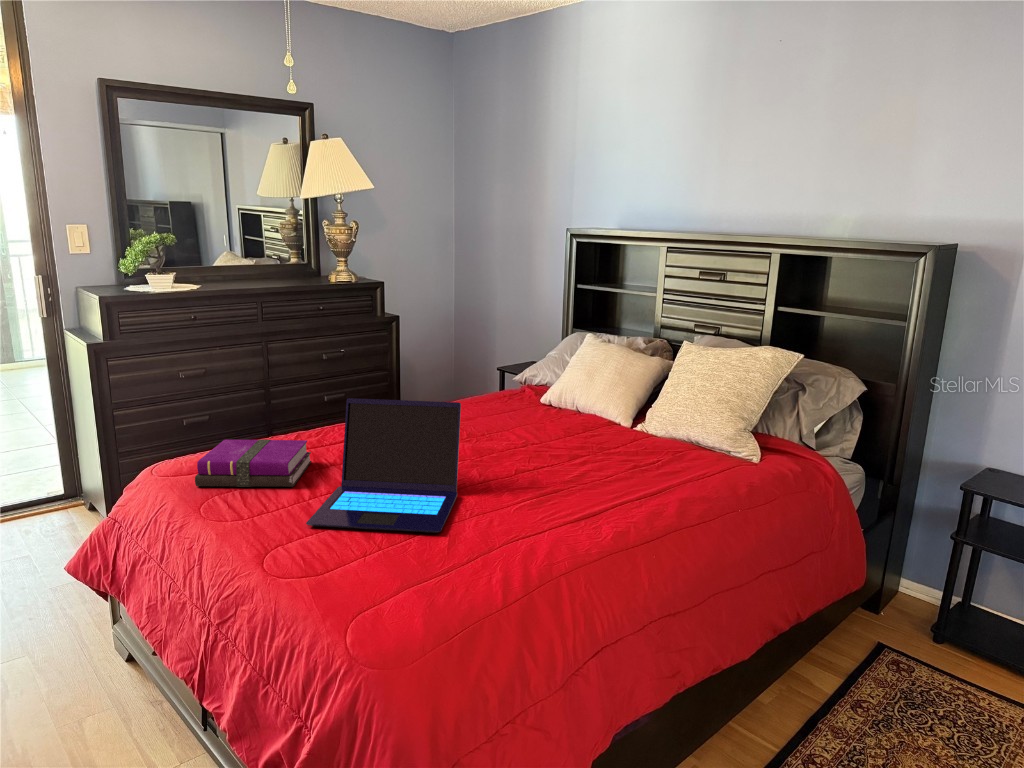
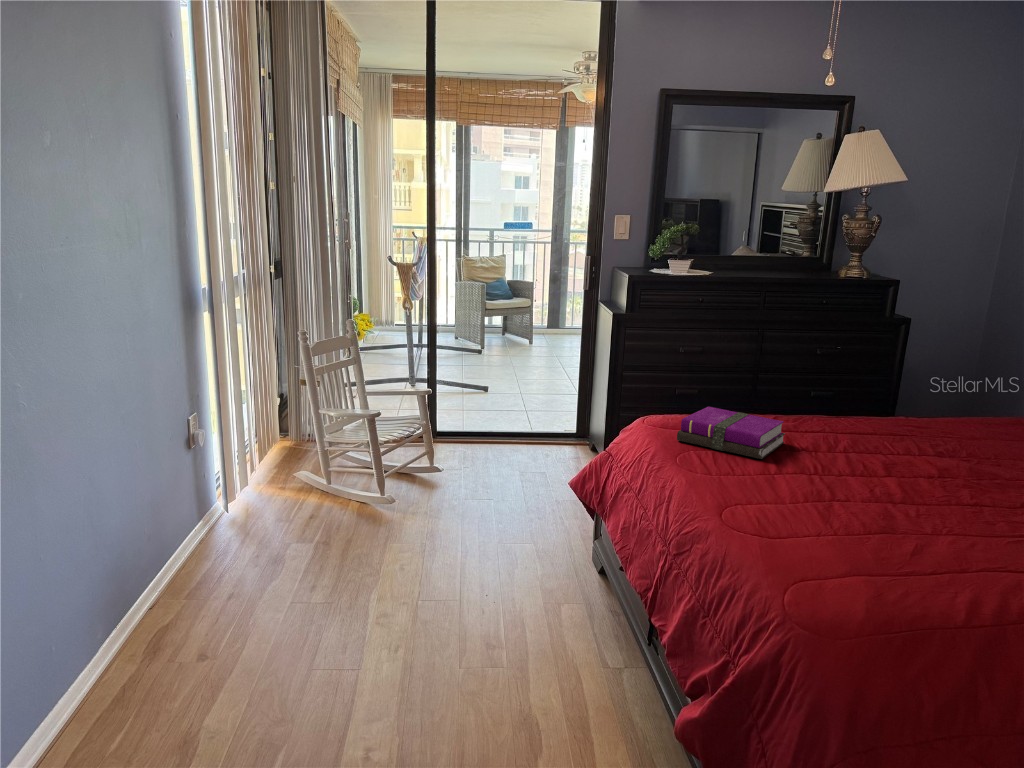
laptop: present [306,398,461,533] -> none [766,385,960,534]

